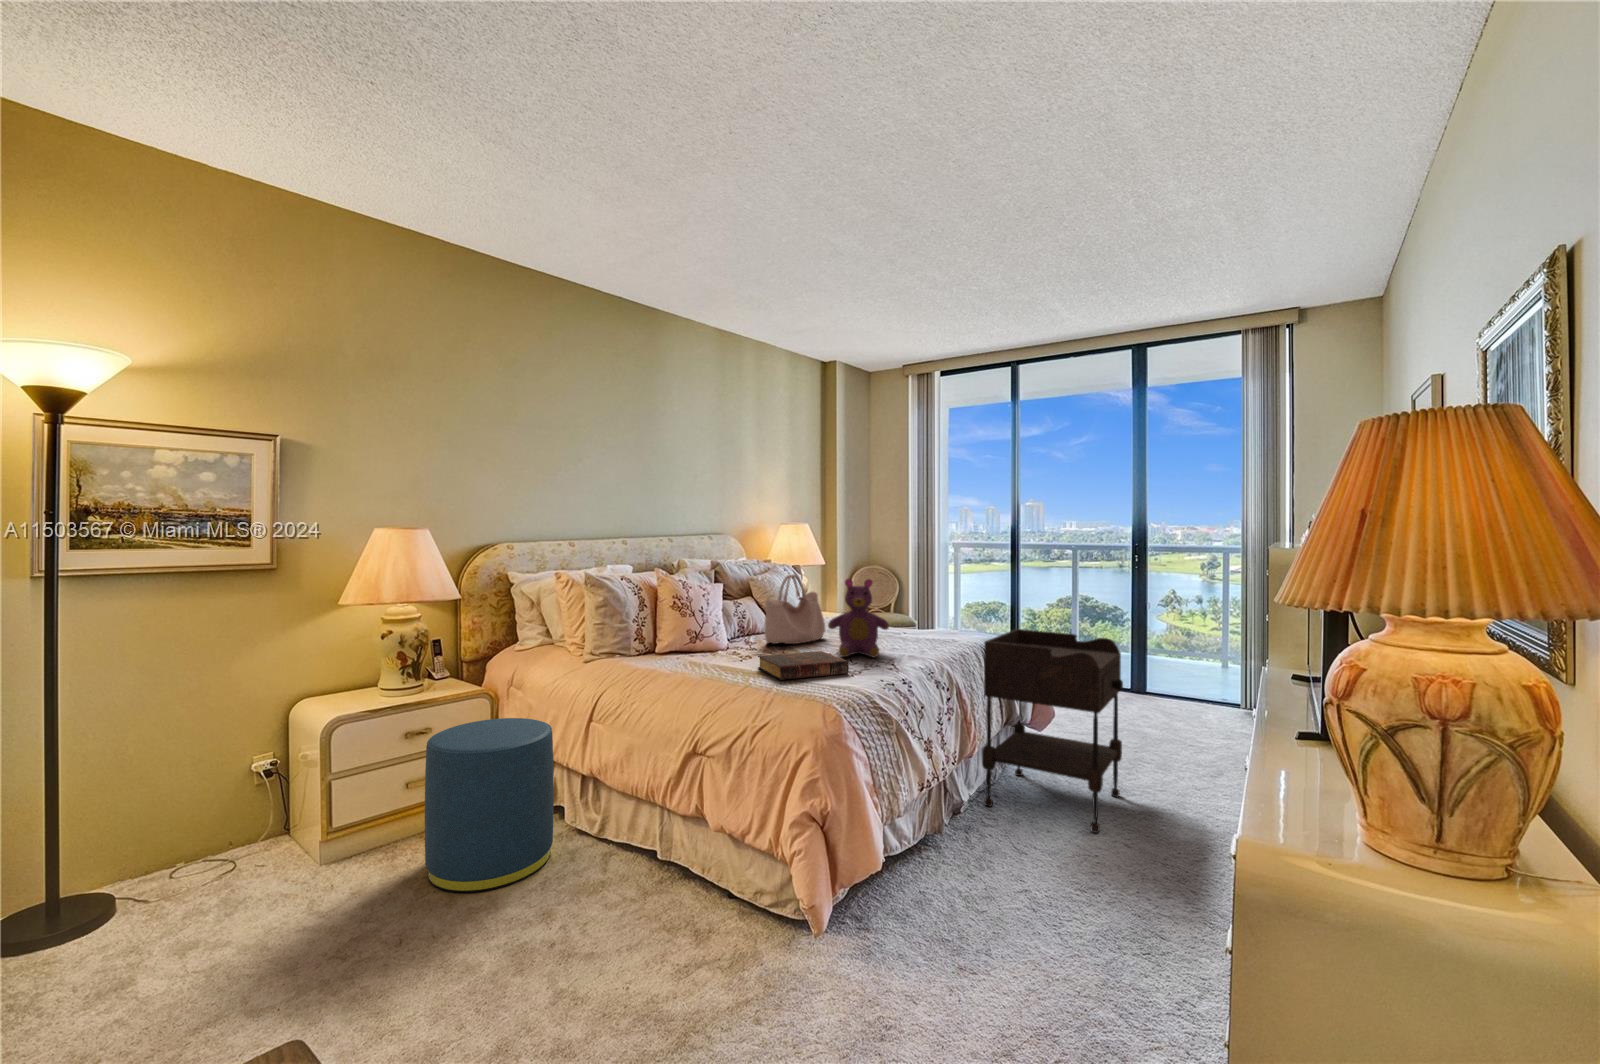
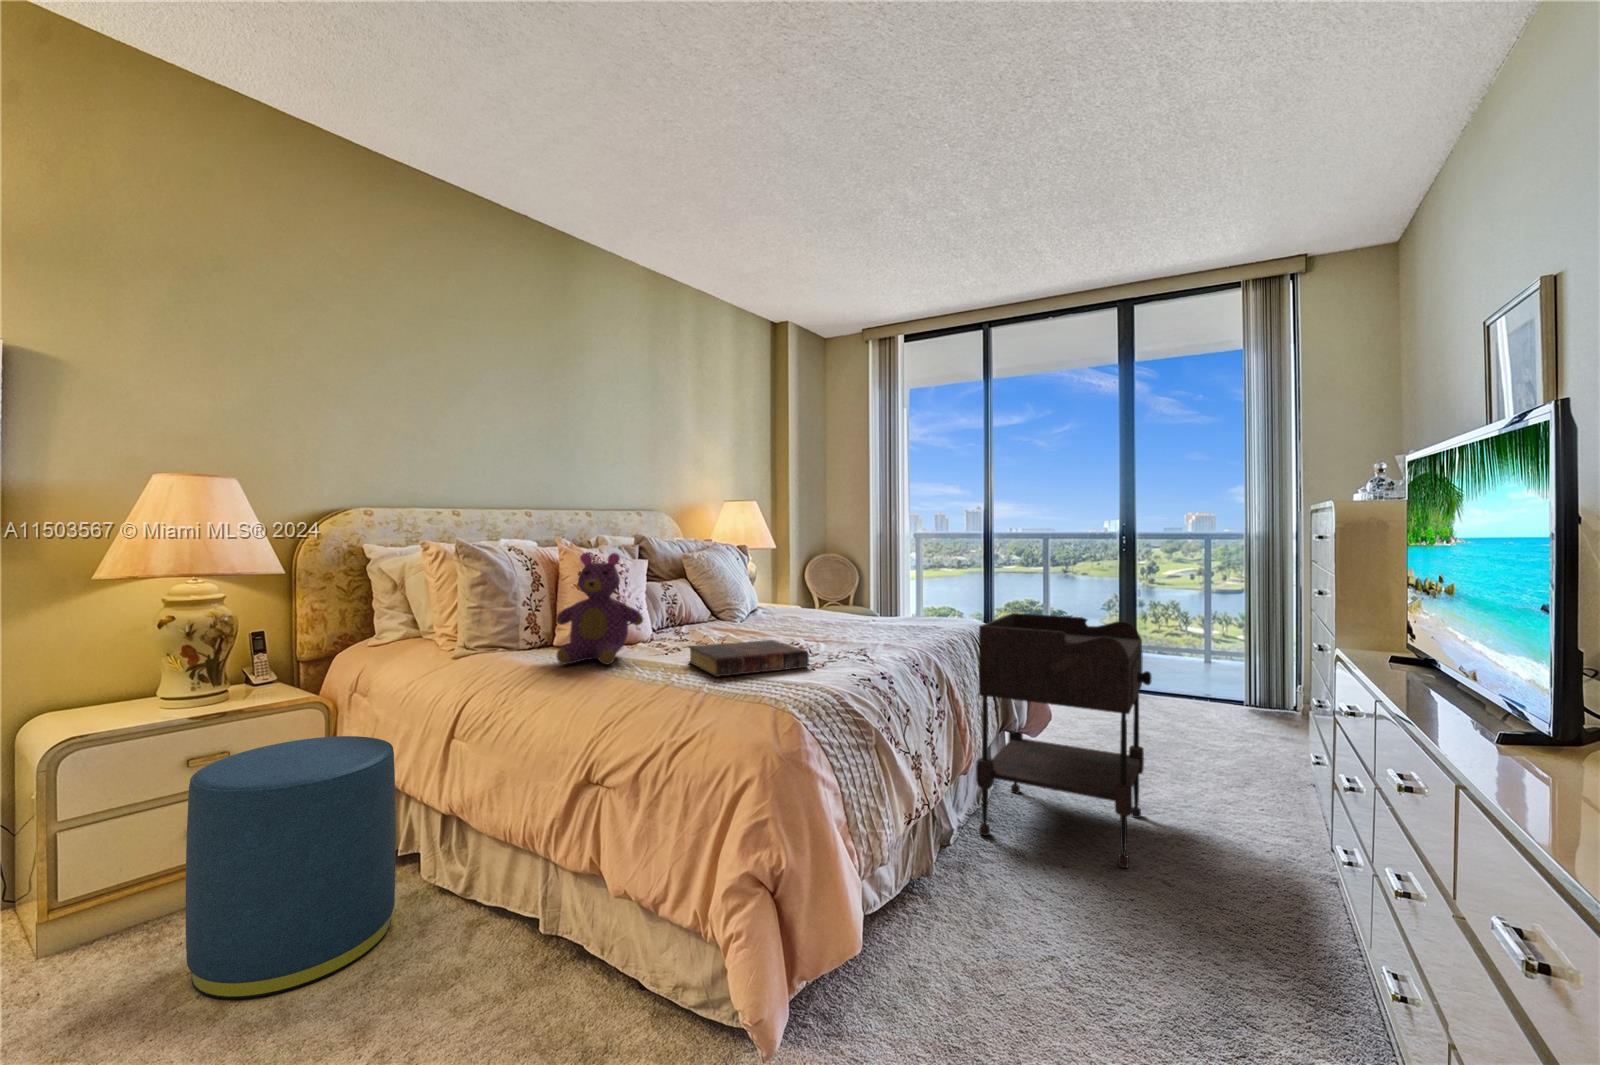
handbag: present [765,575,825,644] -> none [701,547,778,634]
teddy bear: present [828,579,889,657] -> present [556,553,643,664]

